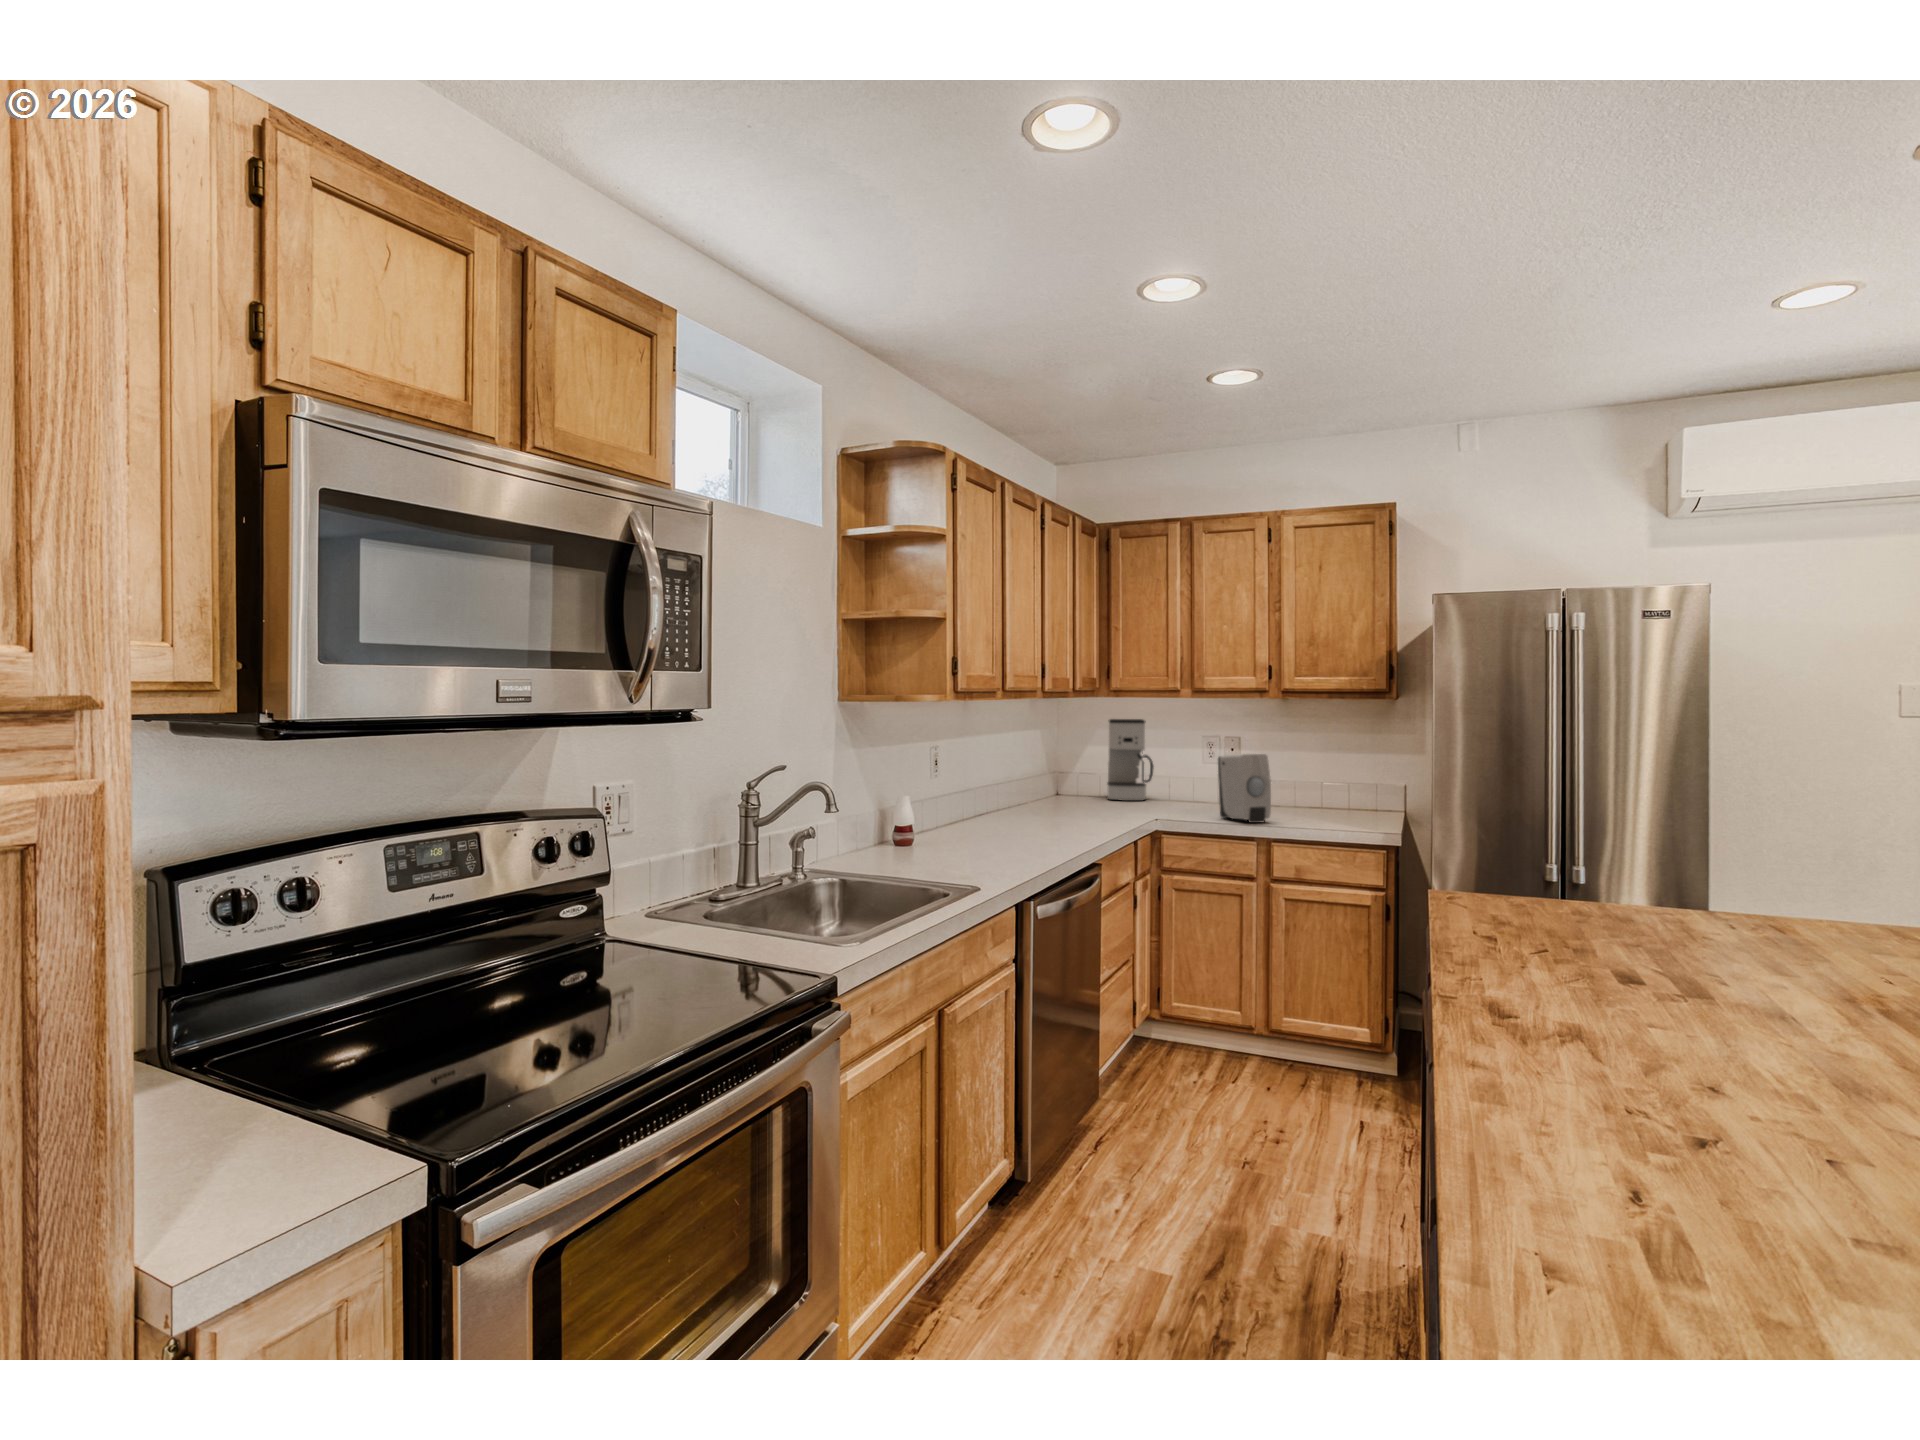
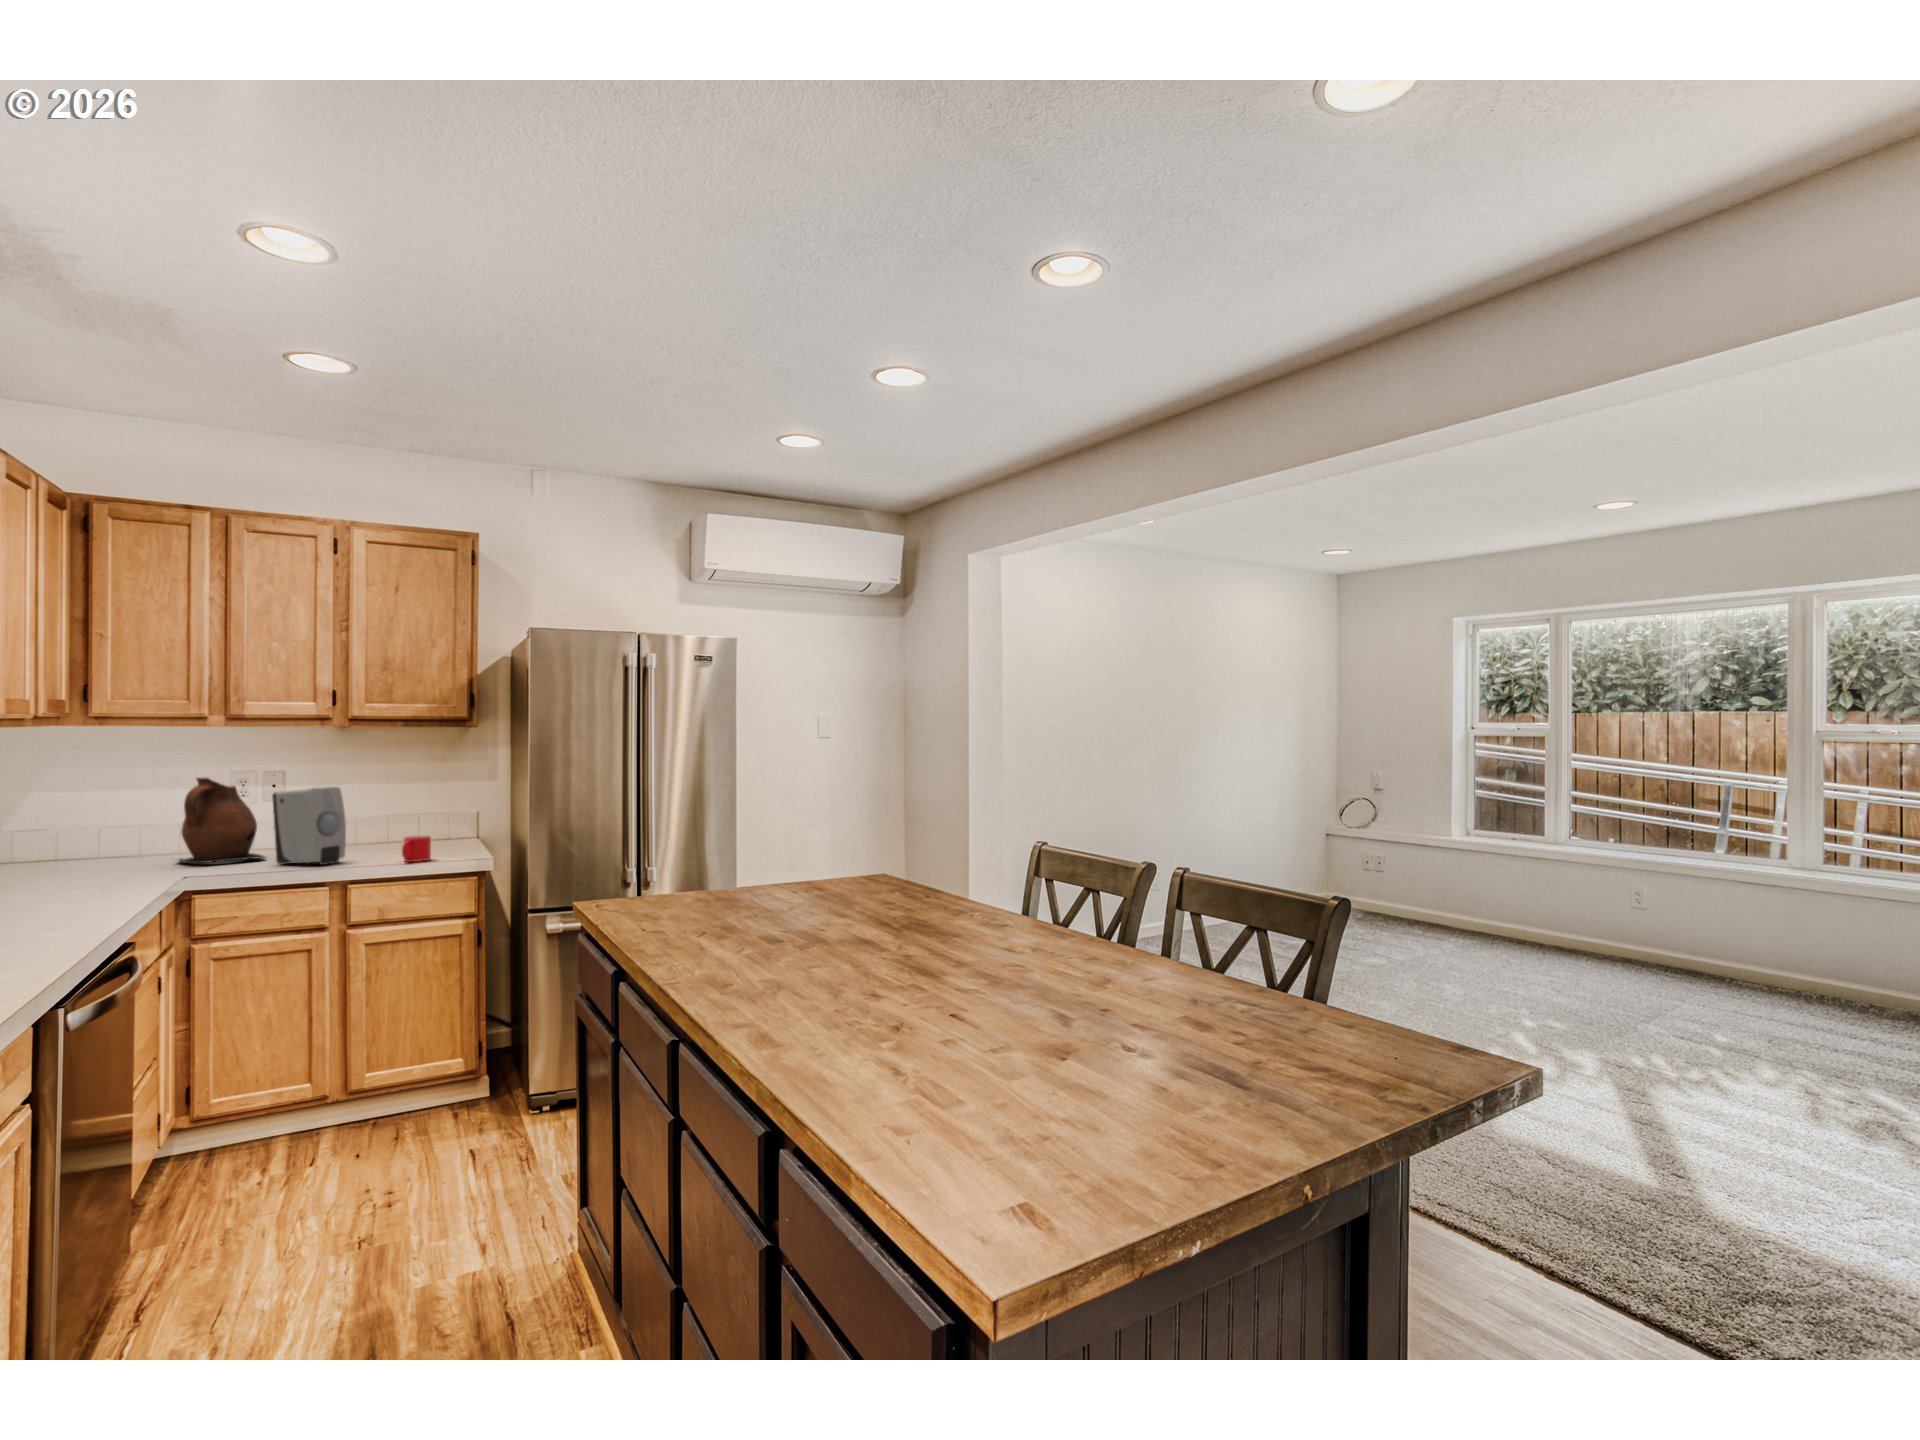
coffee maker: present [1107,719,1154,801] -> none [72,753,155,862]
ceramic pitcher: none [1157,740,1218,813] -> present [179,777,264,864]
mug: none [1313,805,1341,830] -> present [402,836,431,862]

